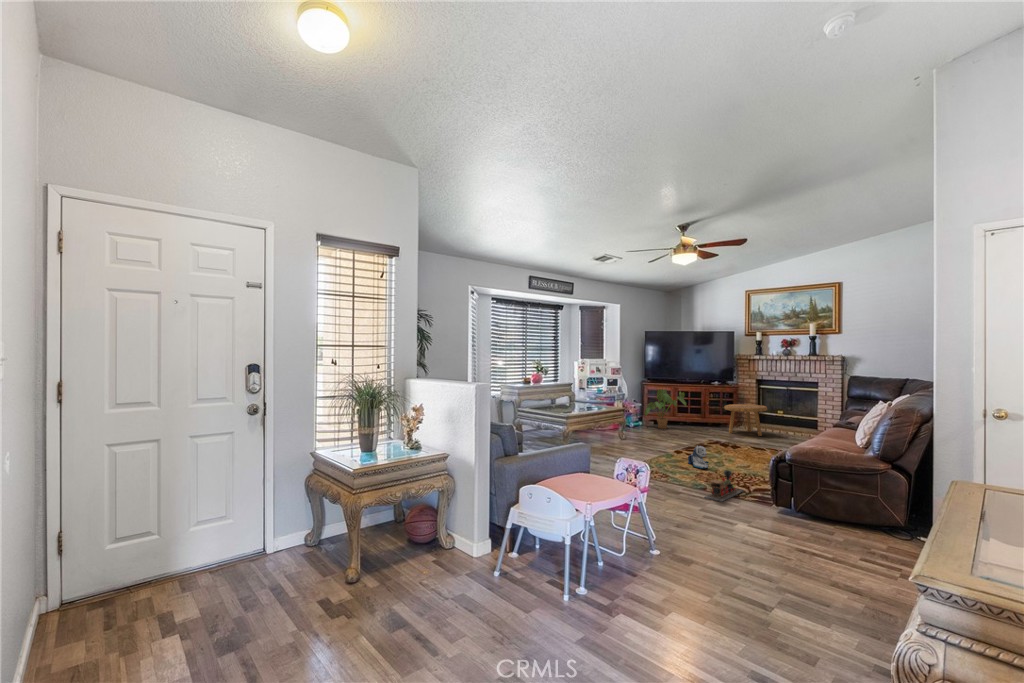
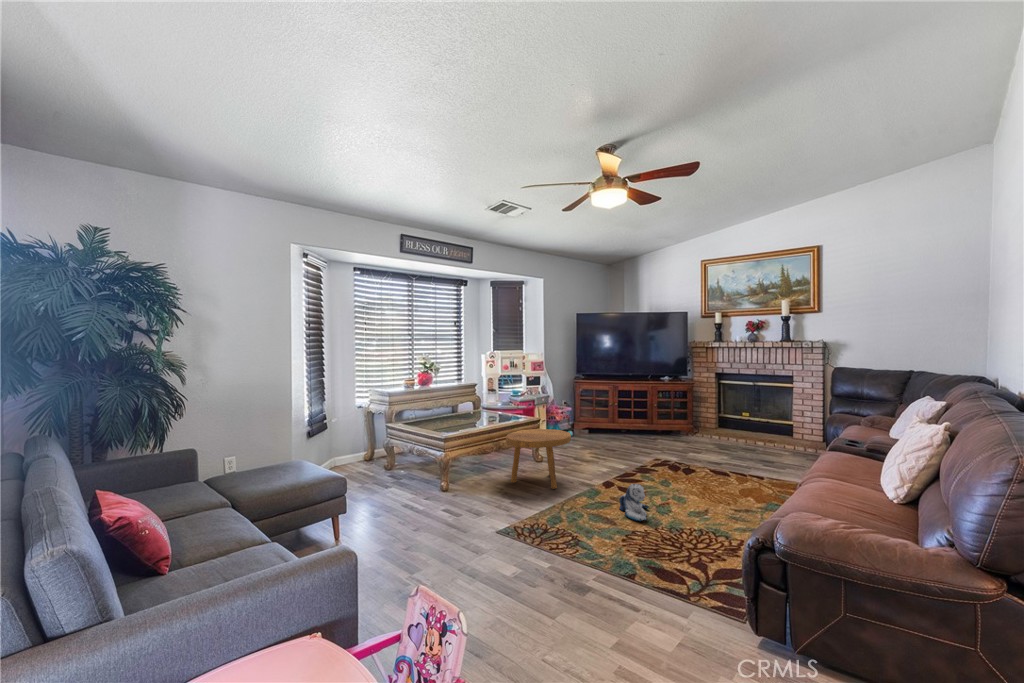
house plant: present [645,390,686,429] -> none [576,388,628,440]
footstool: present [725,404,767,436] -> present [506,429,571,489]
toy train: present [705,470,743,502] -> none [632,544,698,612]

